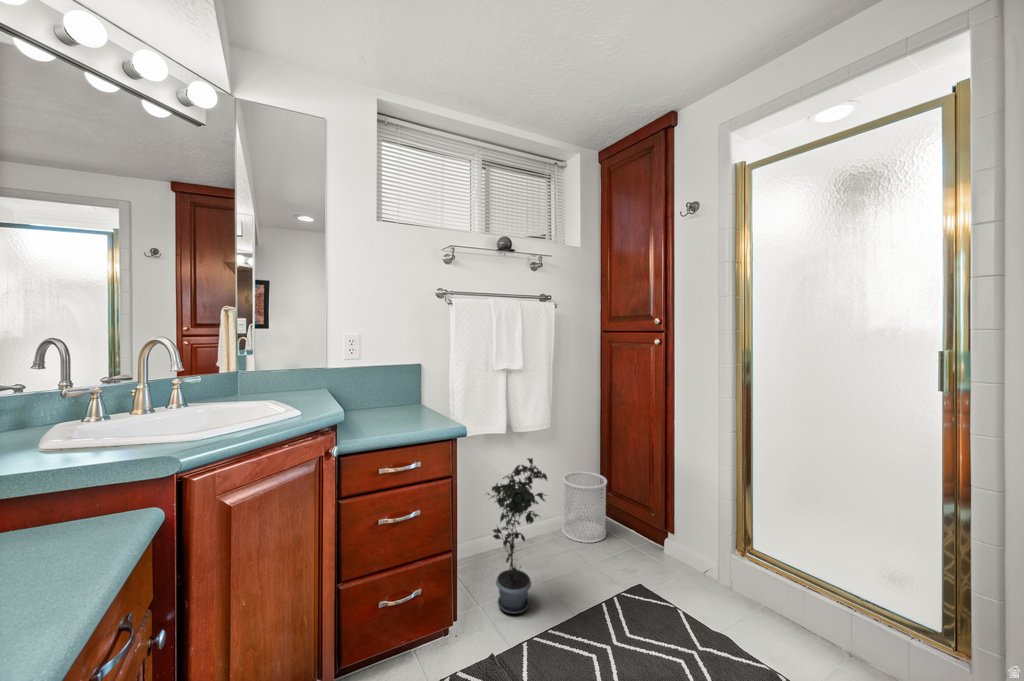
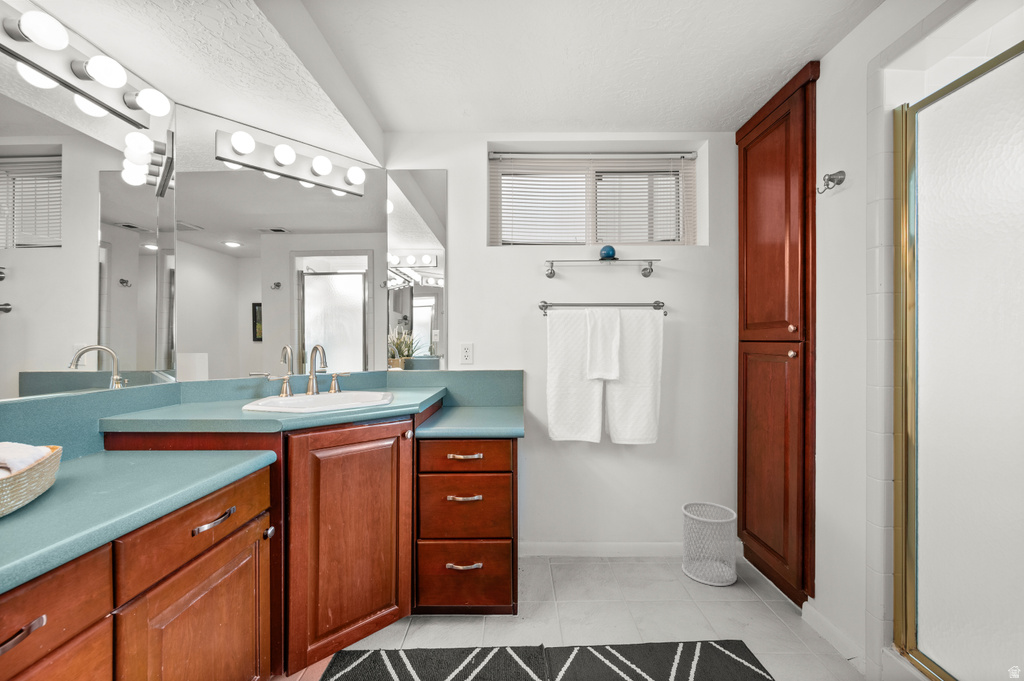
potted plant: present [488,458,547,614] -> none [553,469,618,623]

